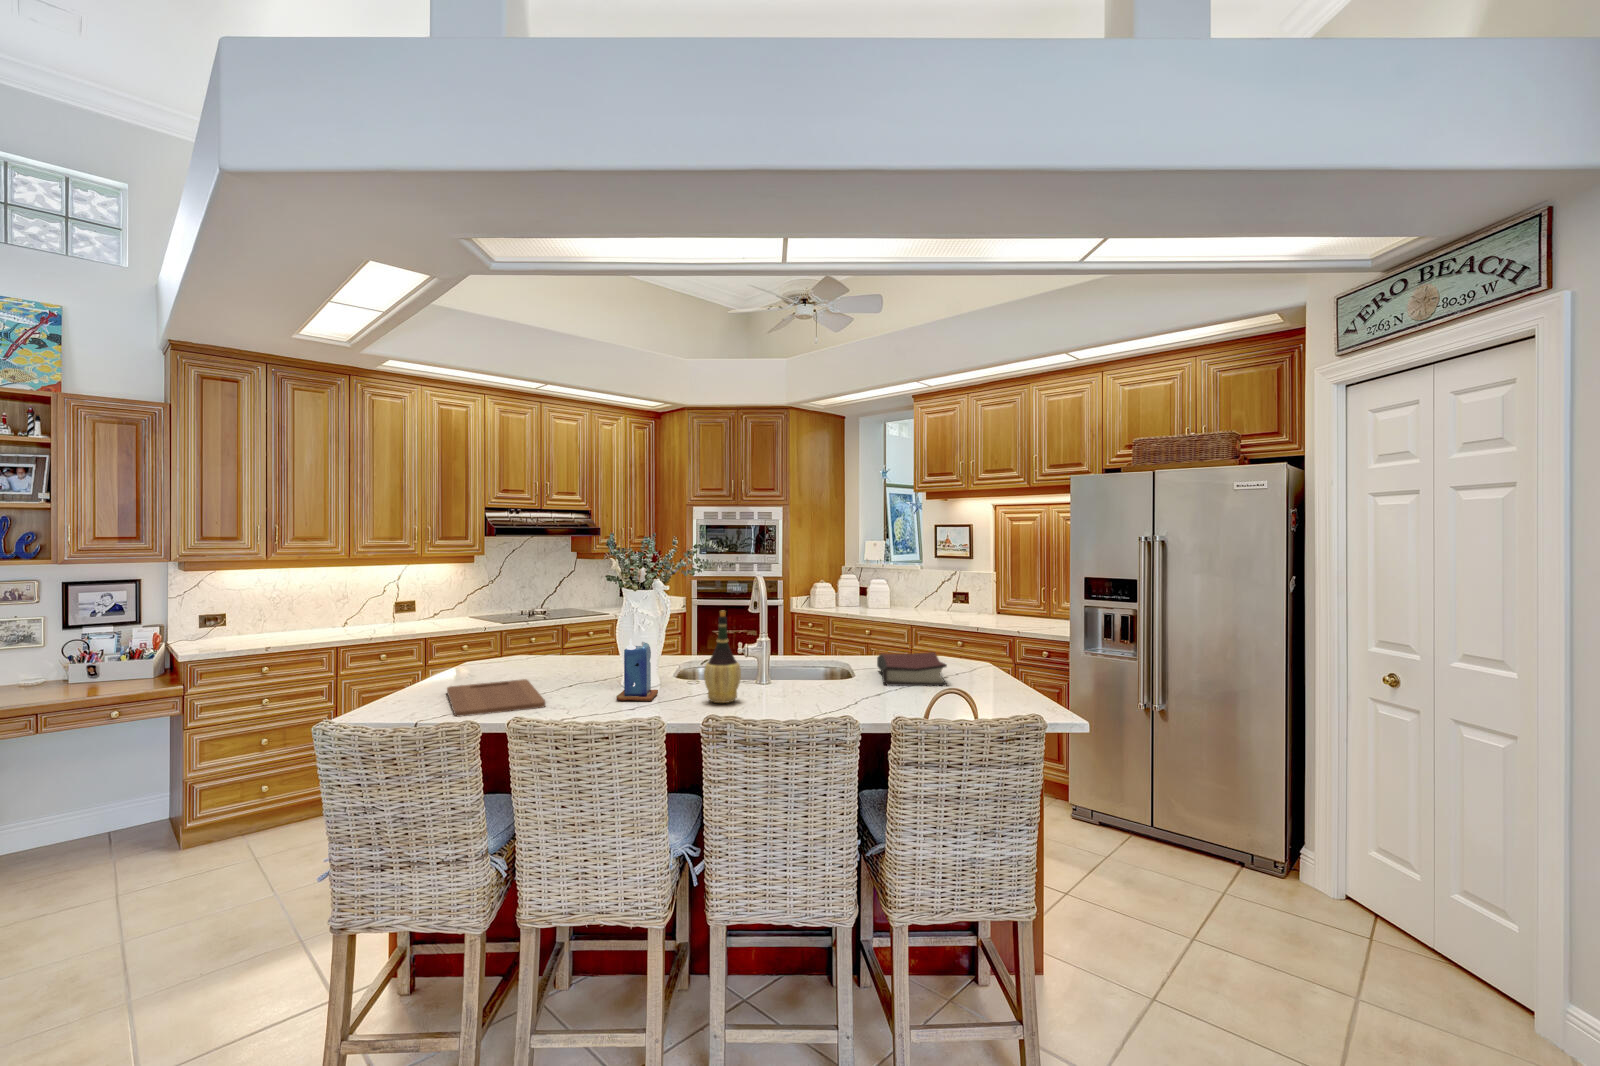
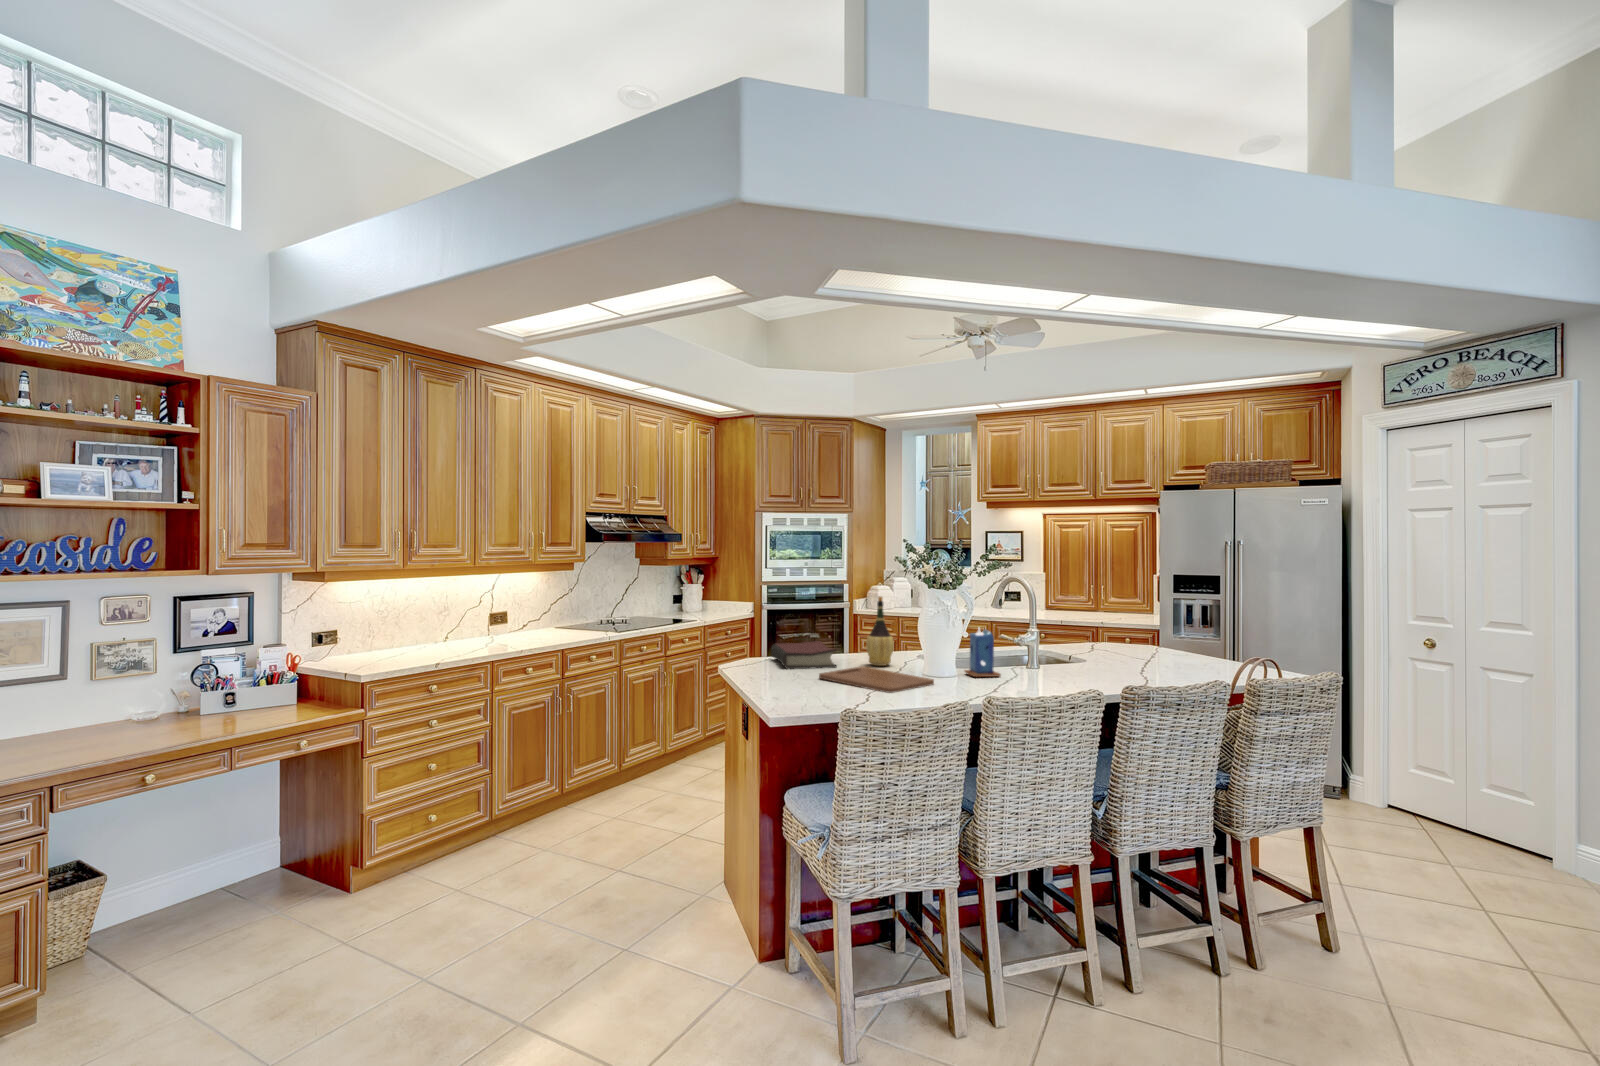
wine bottle: present [704,611,741,703] -> present [866,596,894,666]
hardback book: present [877,652,947,686] -> present [771,641,837,669]

